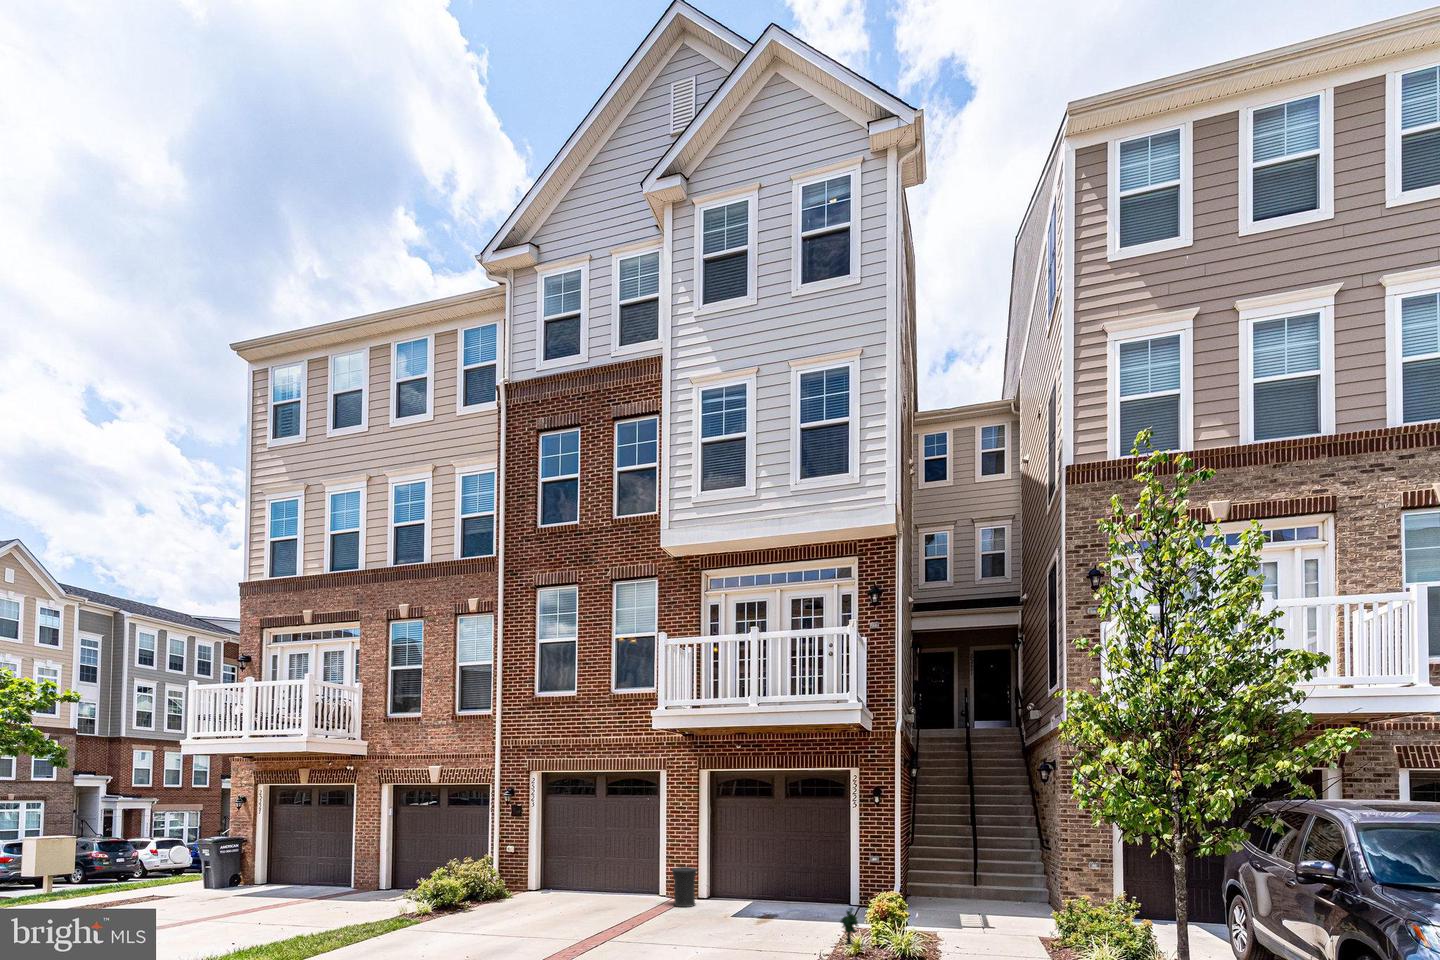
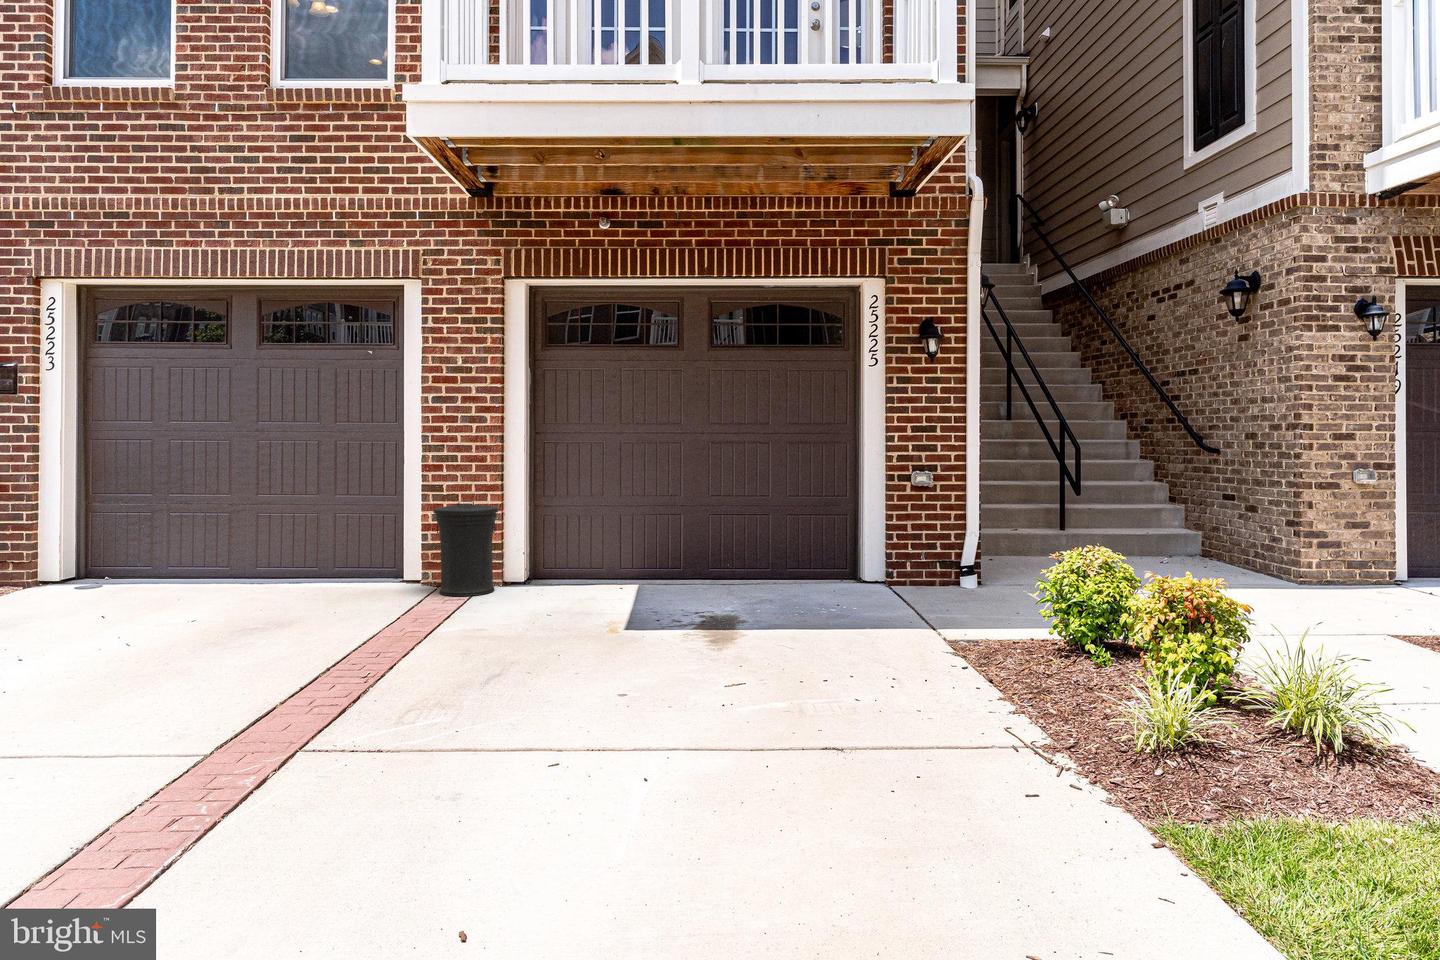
decorative plant: present [840,908,858,944] -> none [1015,585,1084,698]

